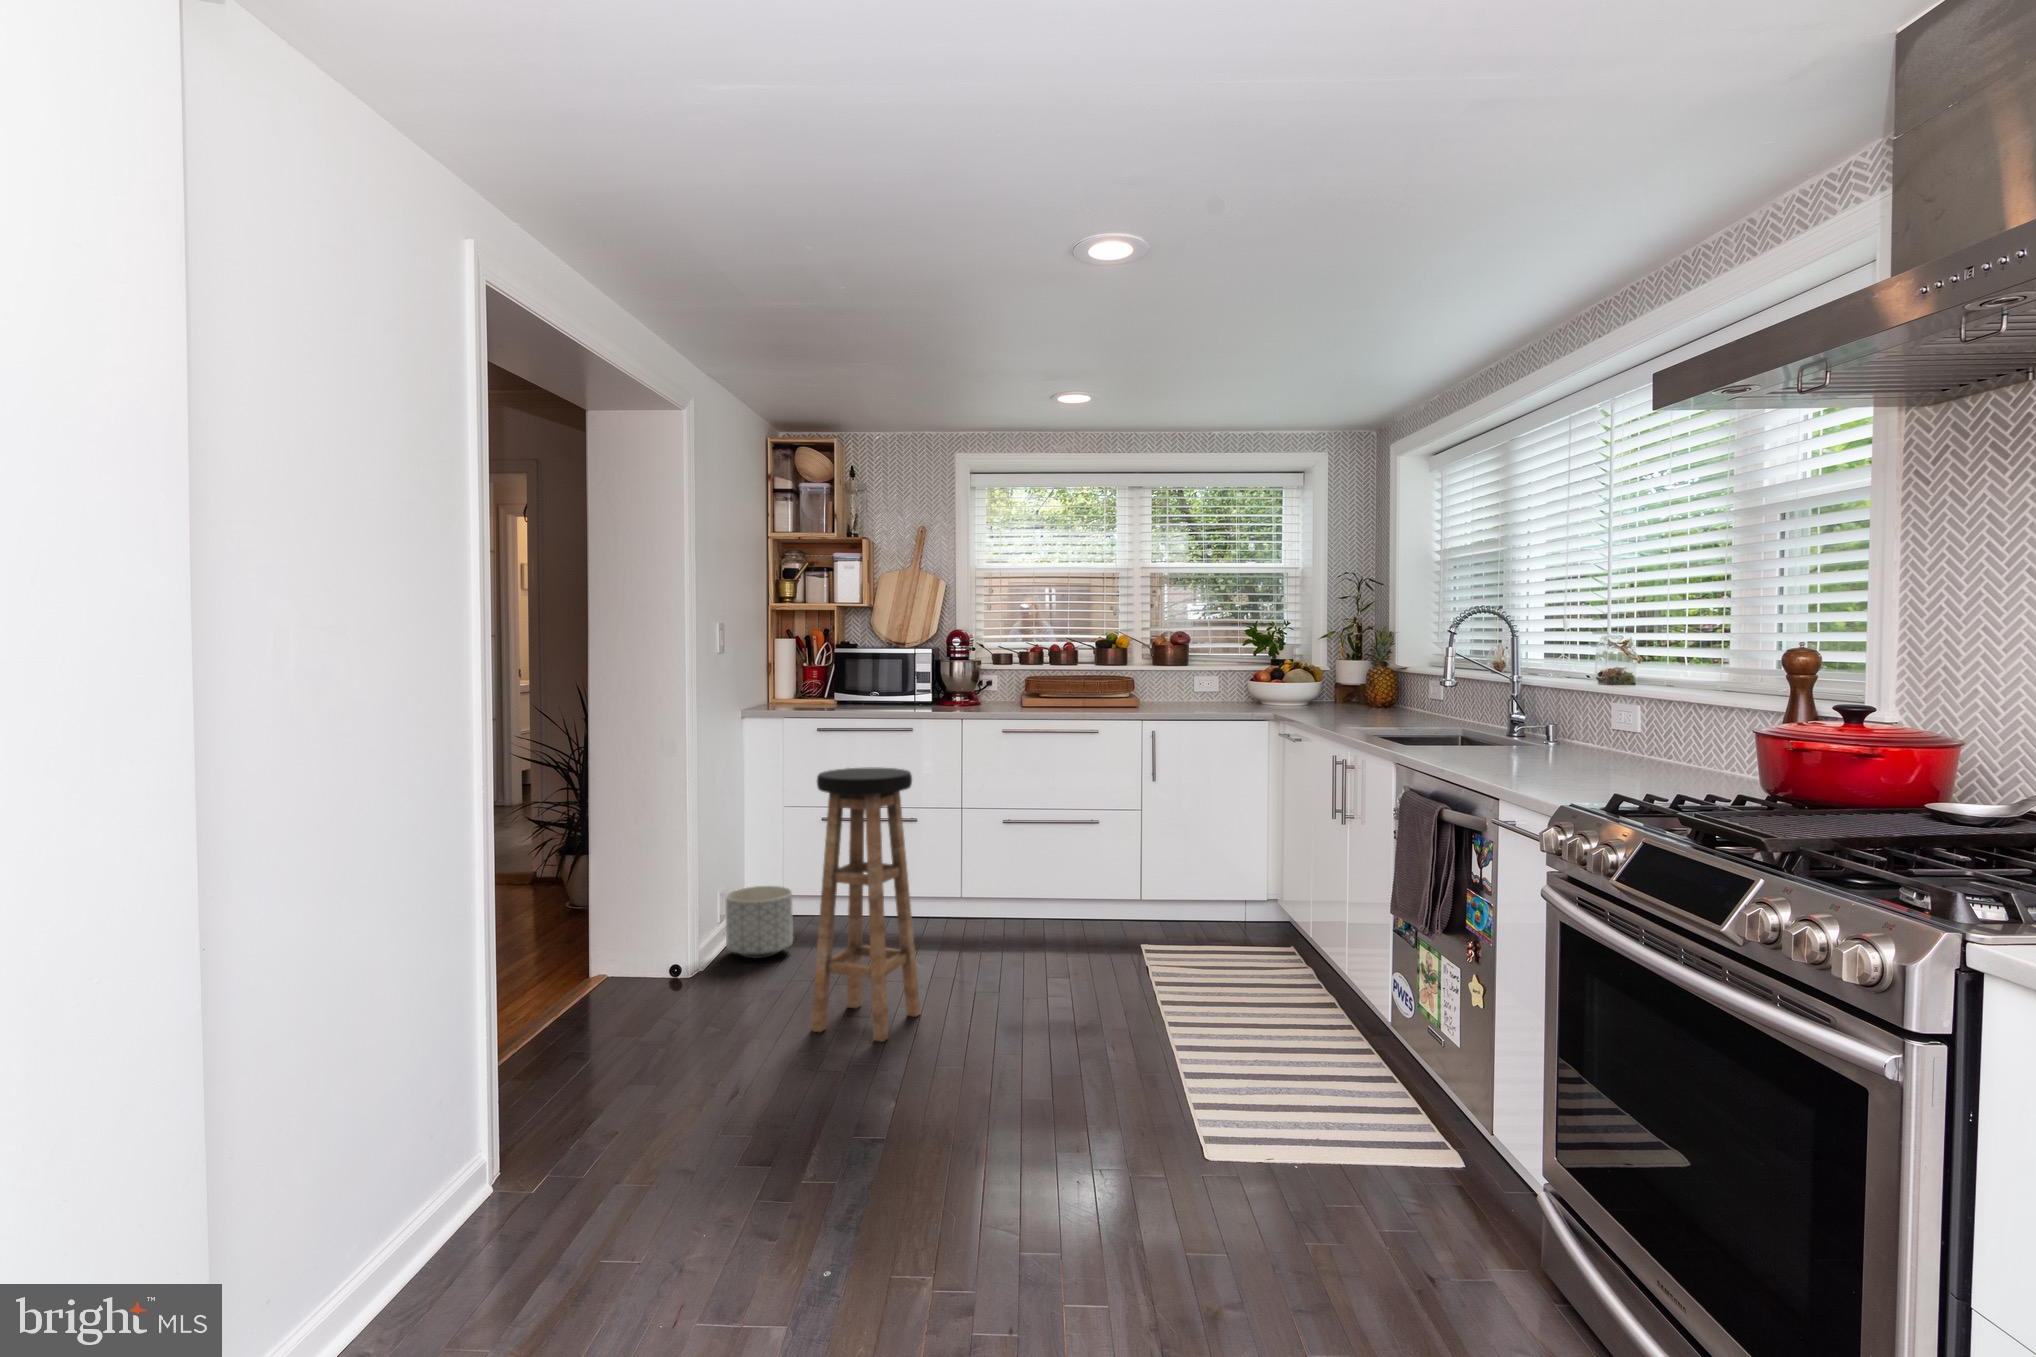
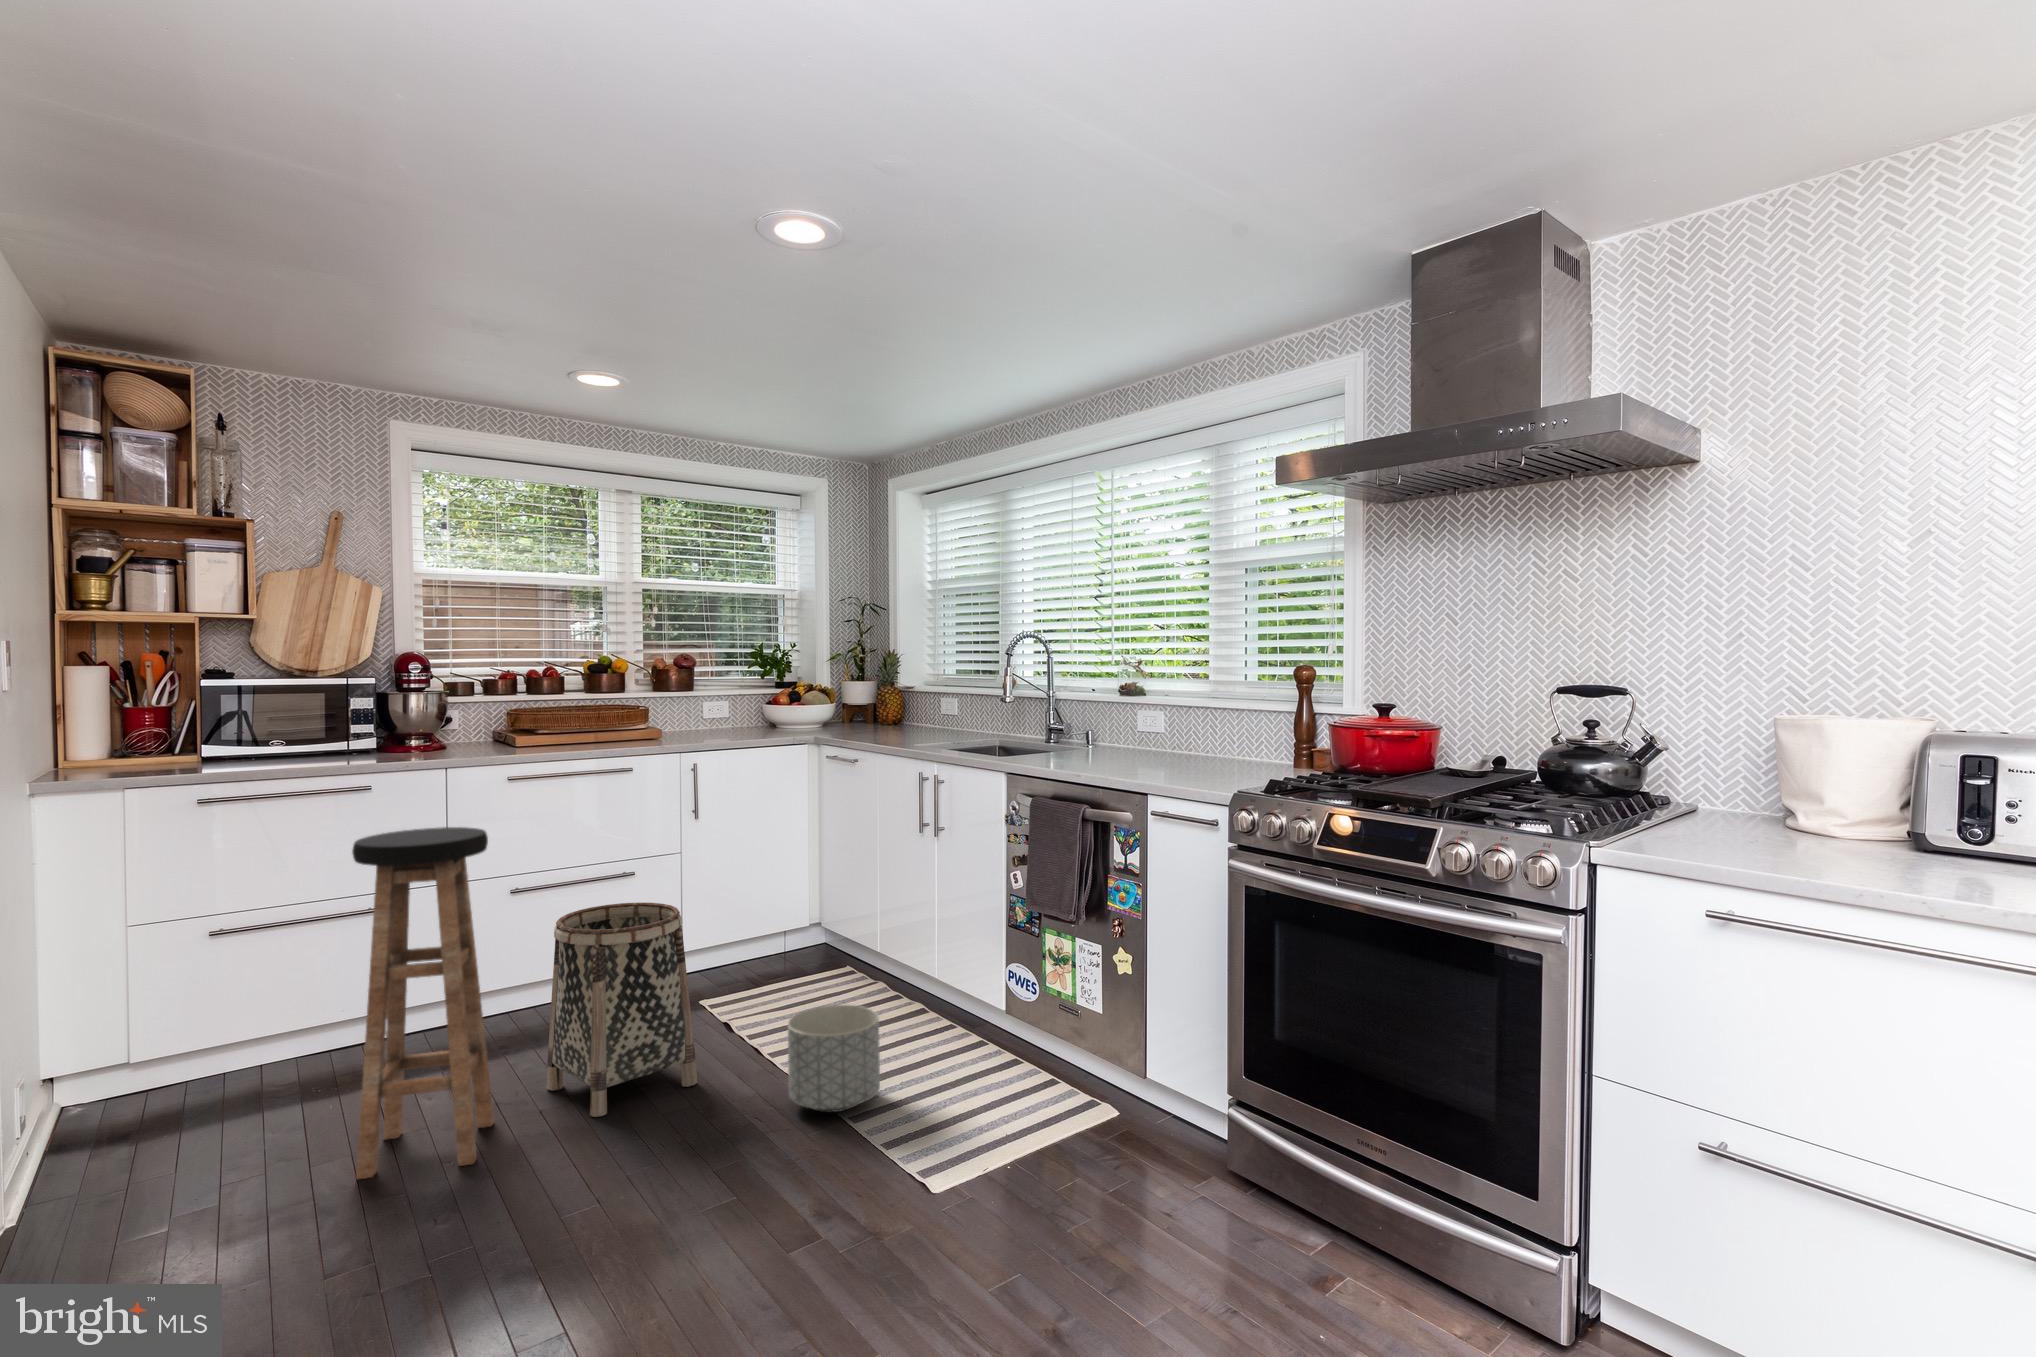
basket: none [974,850,1084,1030] -> present [547,903,697,1117]
planter: present [726,886,793,958] -> present [788,1005,880,1112]

